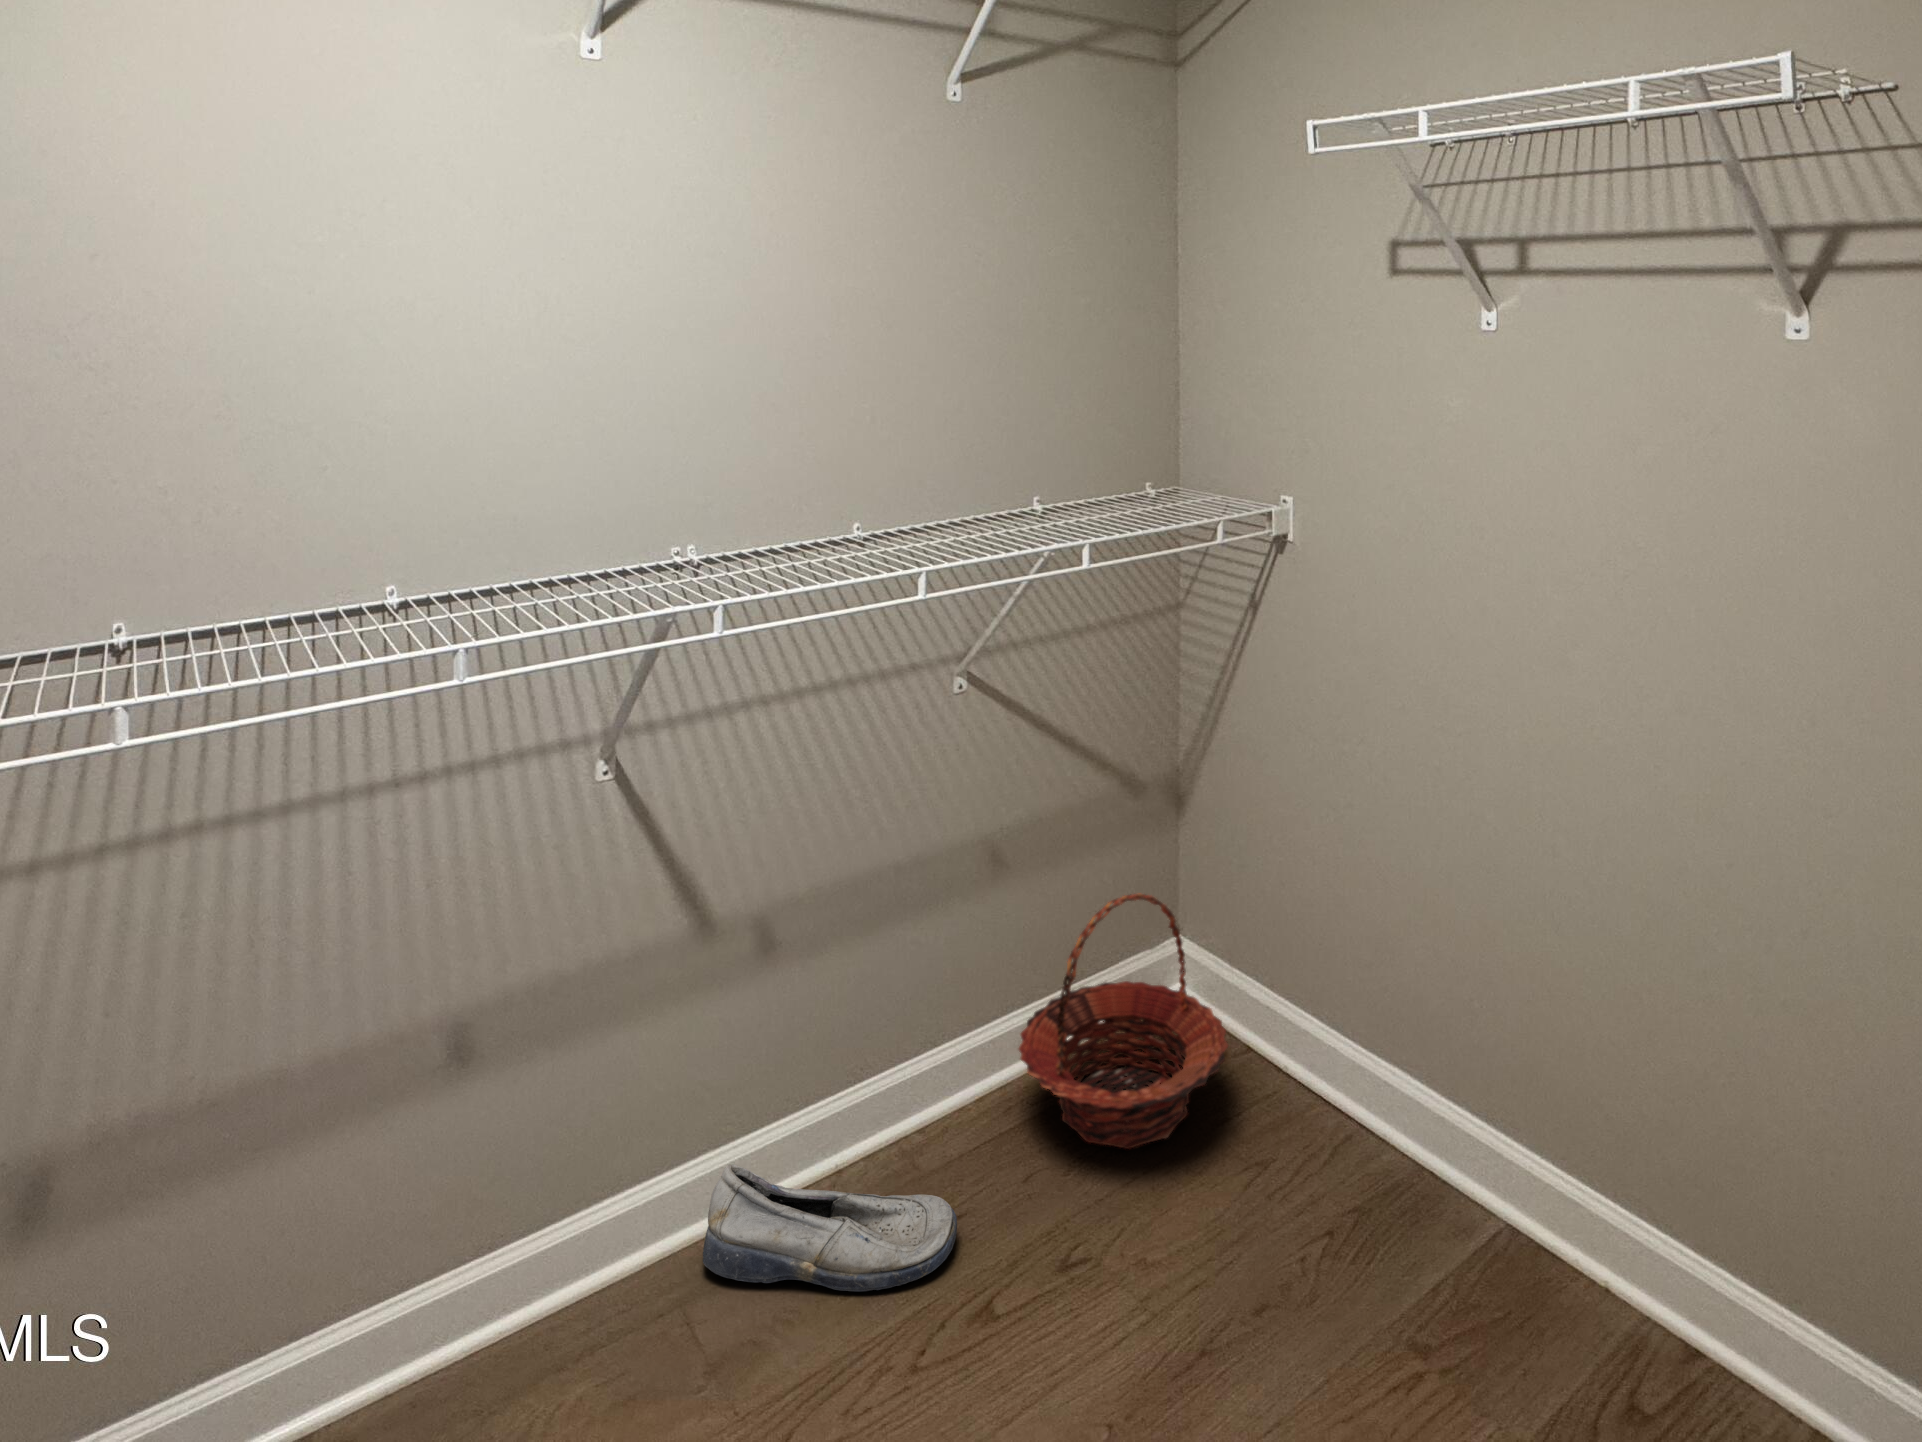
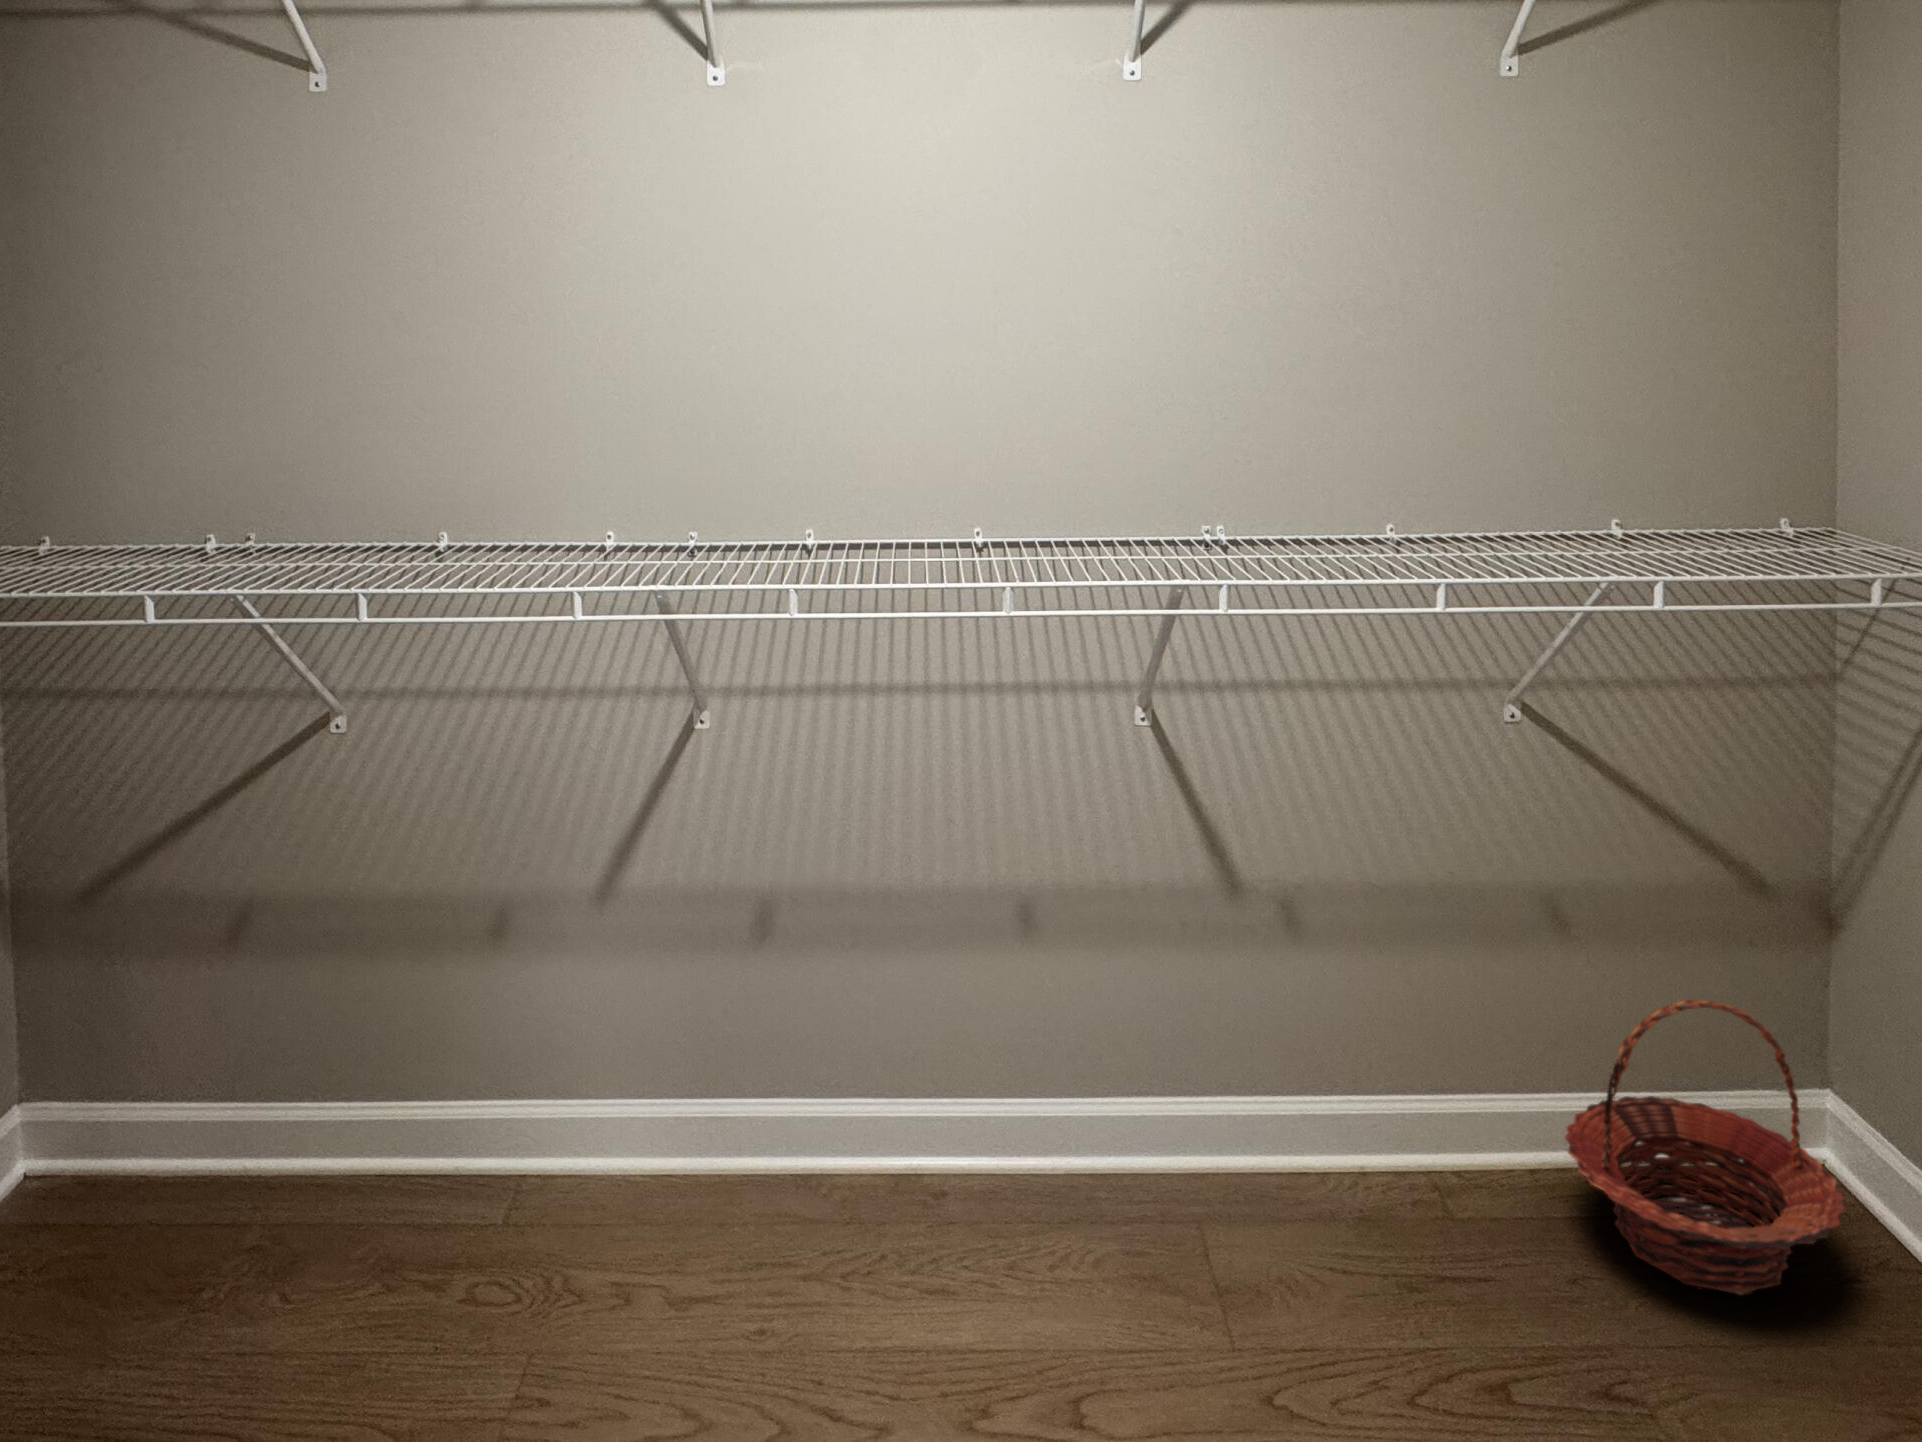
shoe: present [703,1164,957,1291] -> none [1214,1108,1457,1288]

